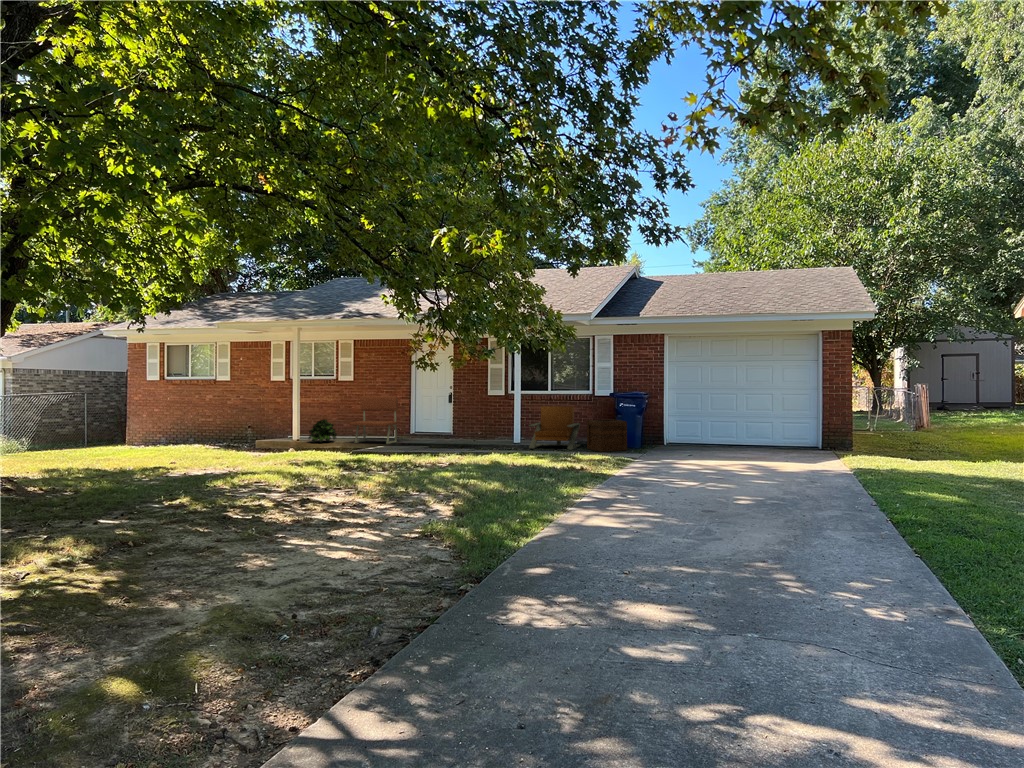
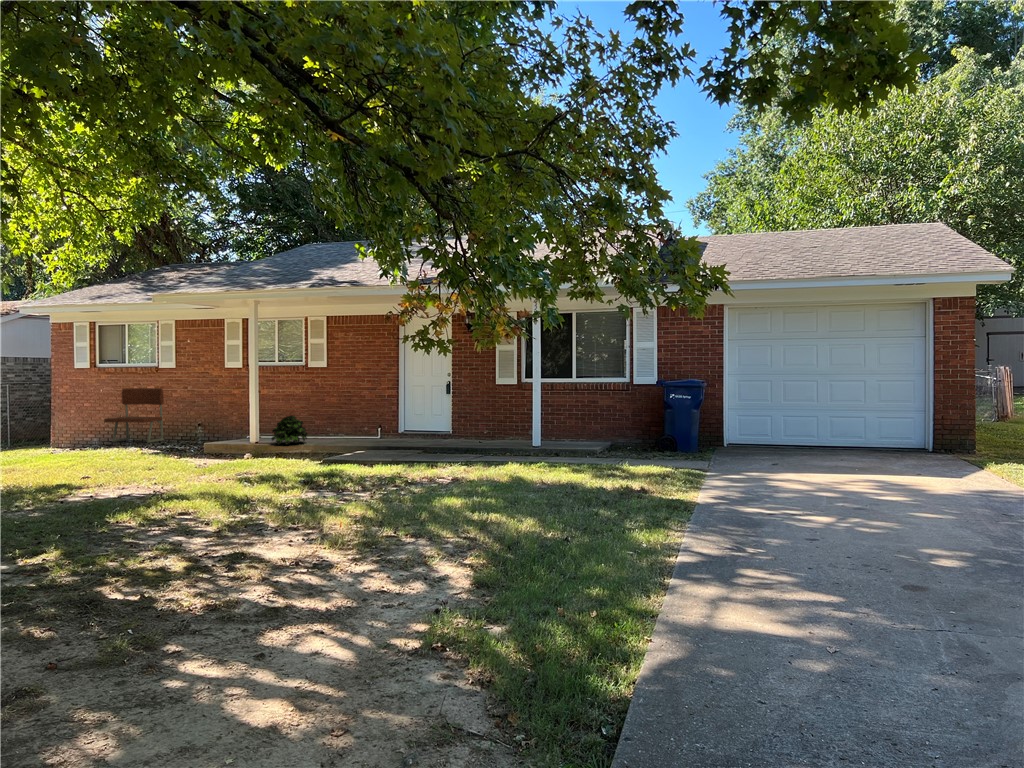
bench: present [350,396,398,444] -> present [104,388,164,443]
lounge chair: present [529,406,580,449] -> none [551,398,615,454]
wooden crate: present [587,419,627,452] -> none [627,415,681,458]

